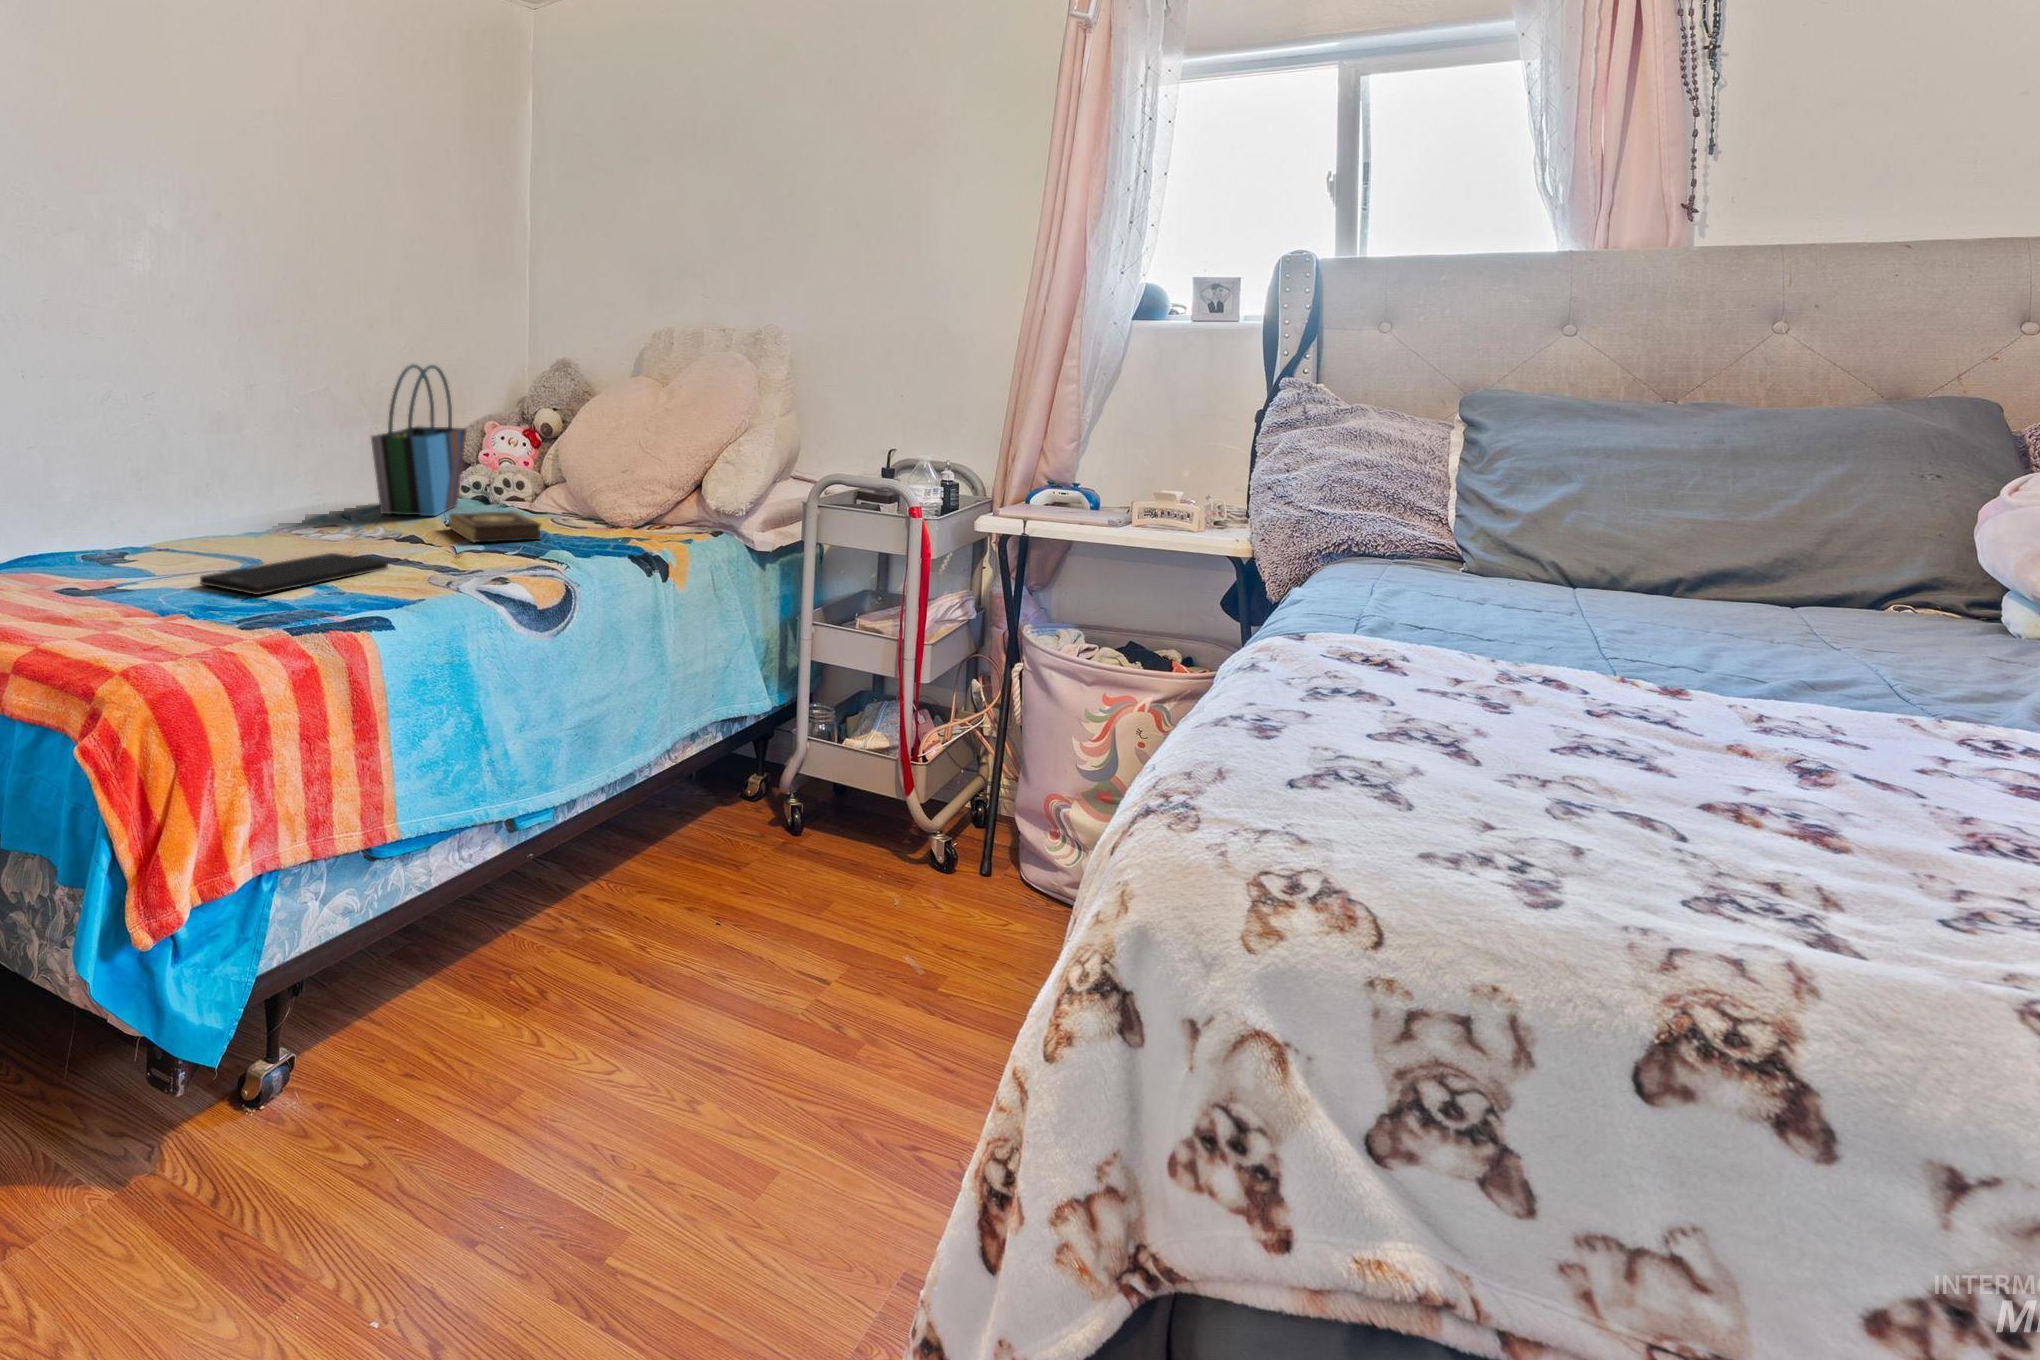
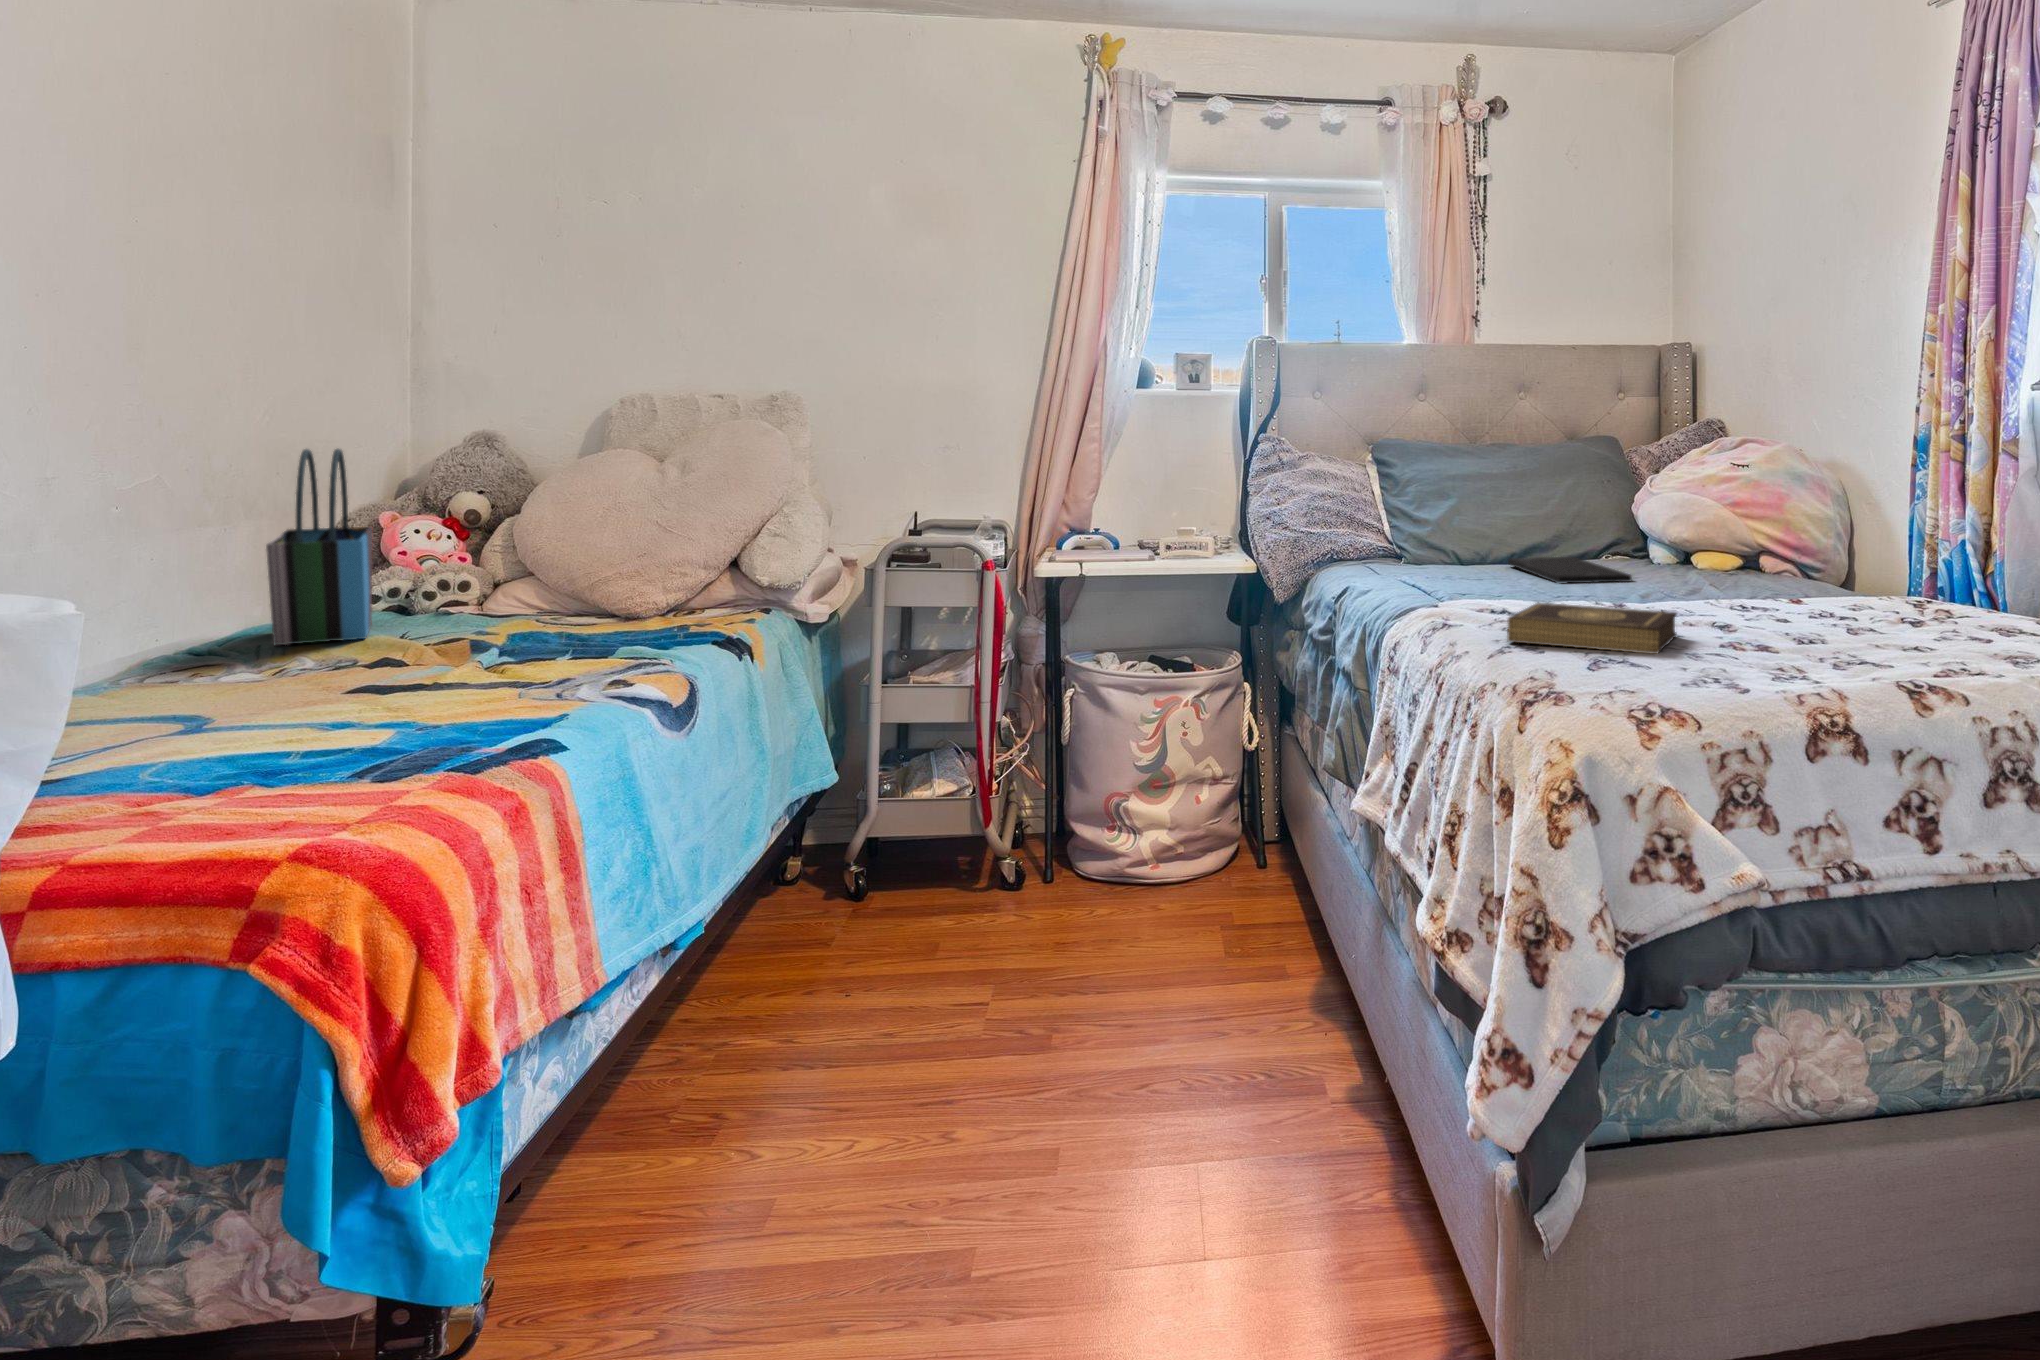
book: present [449,511,541,542] -> present [1507,603,1677,654]
smartphone: present [200,553,388,595] -> present [1508,557,1632,583]

